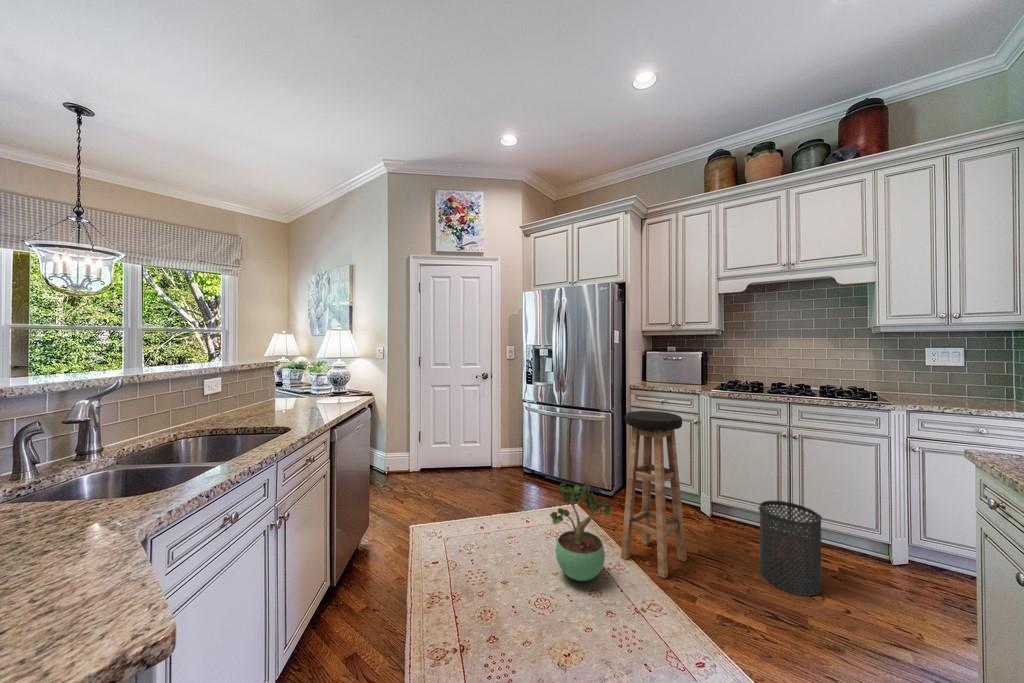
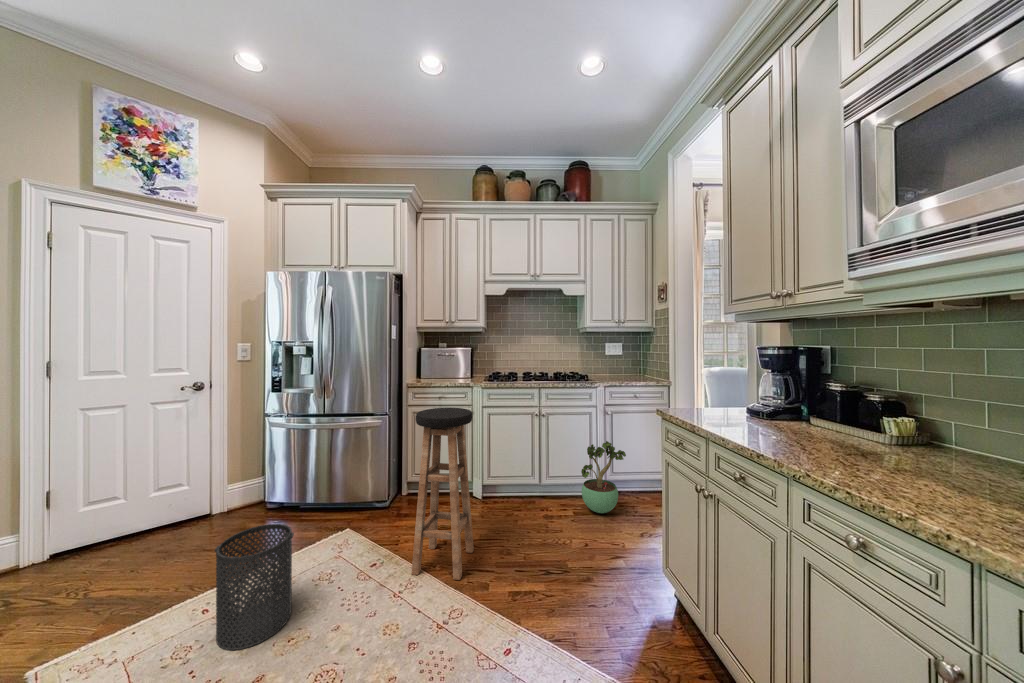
potted plant: present [550,483,611,581] -> present [581,441,626,513]
trash can: present [758,500,822,596] -> present [215,524,294,650]

